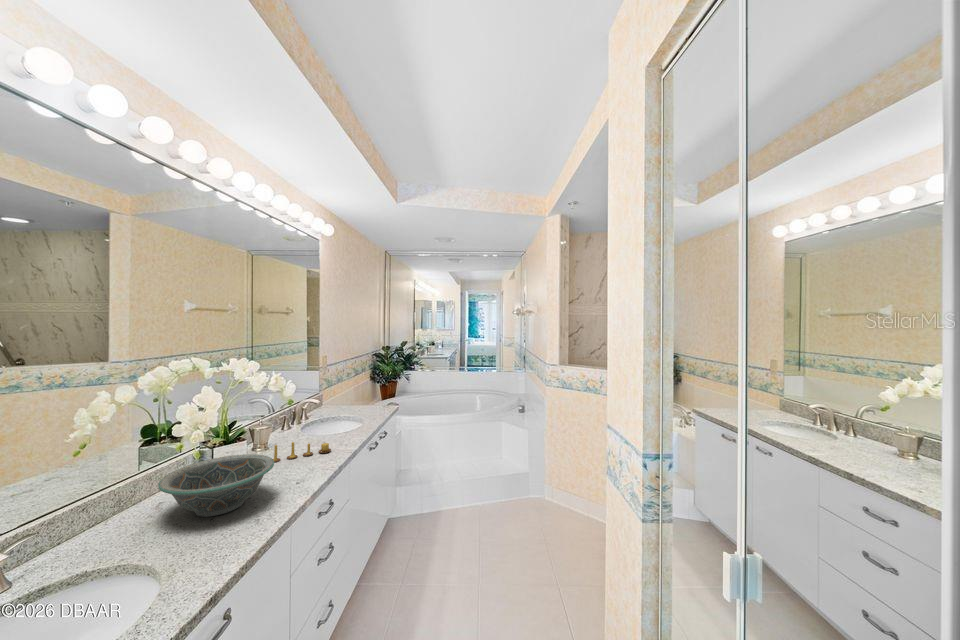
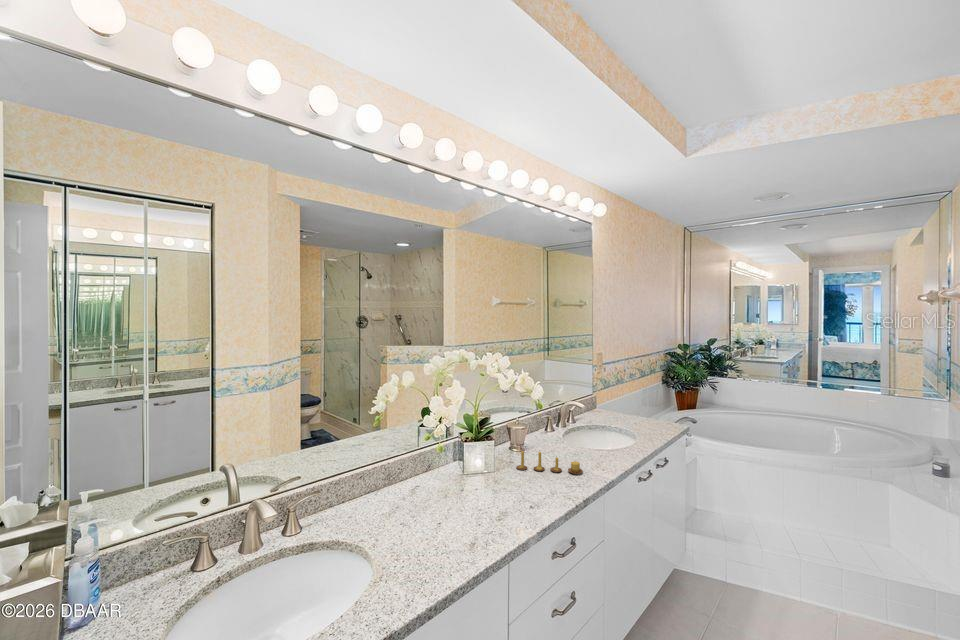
decorative bowl: present [158,454,274,517] -> none [401,455,501,521]

